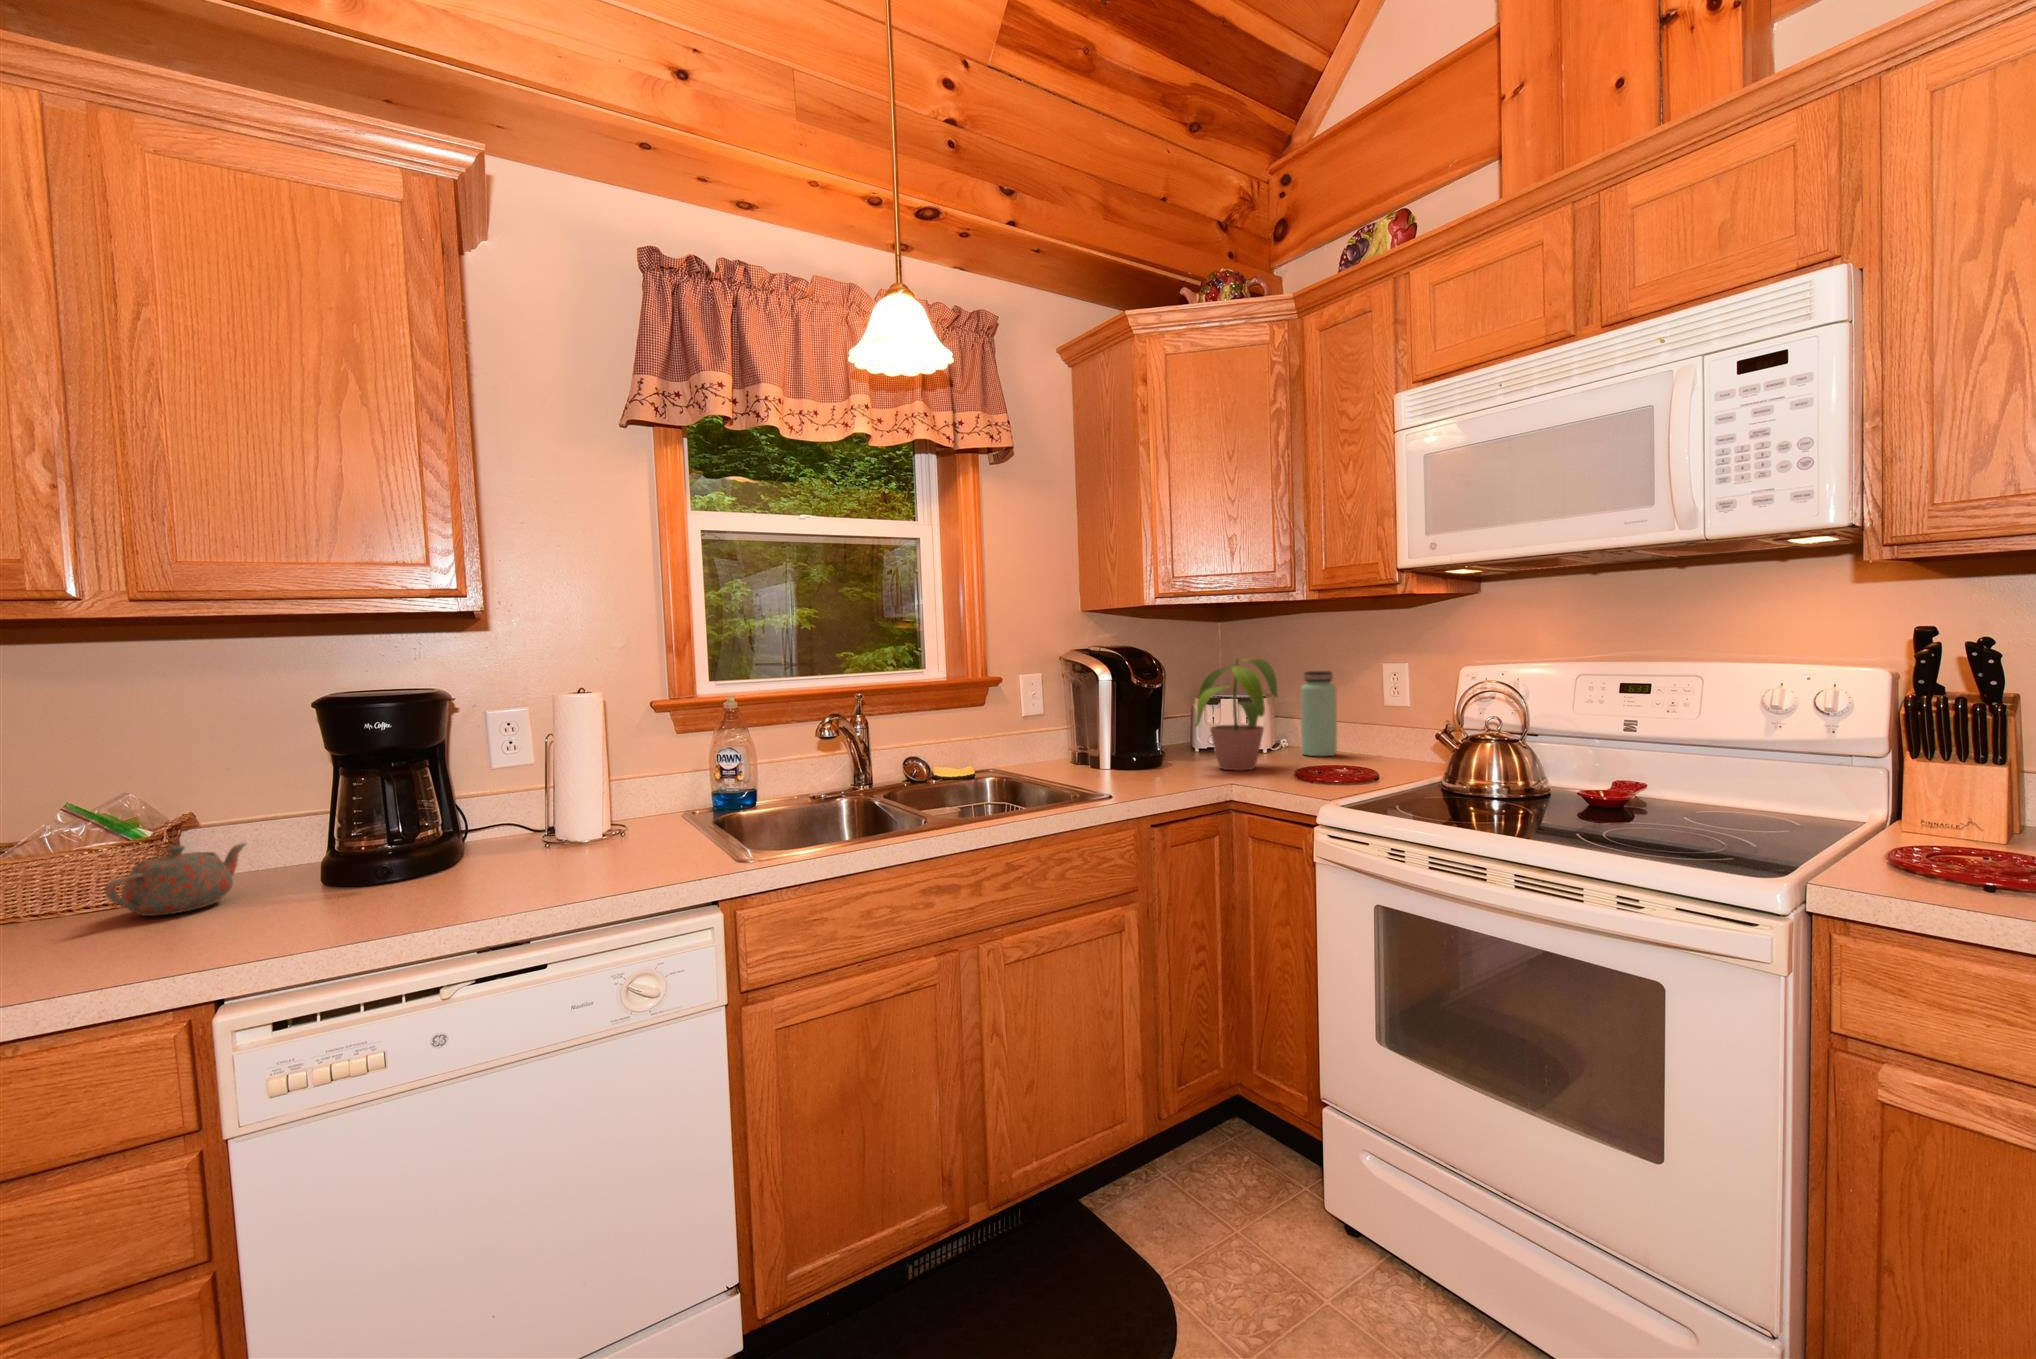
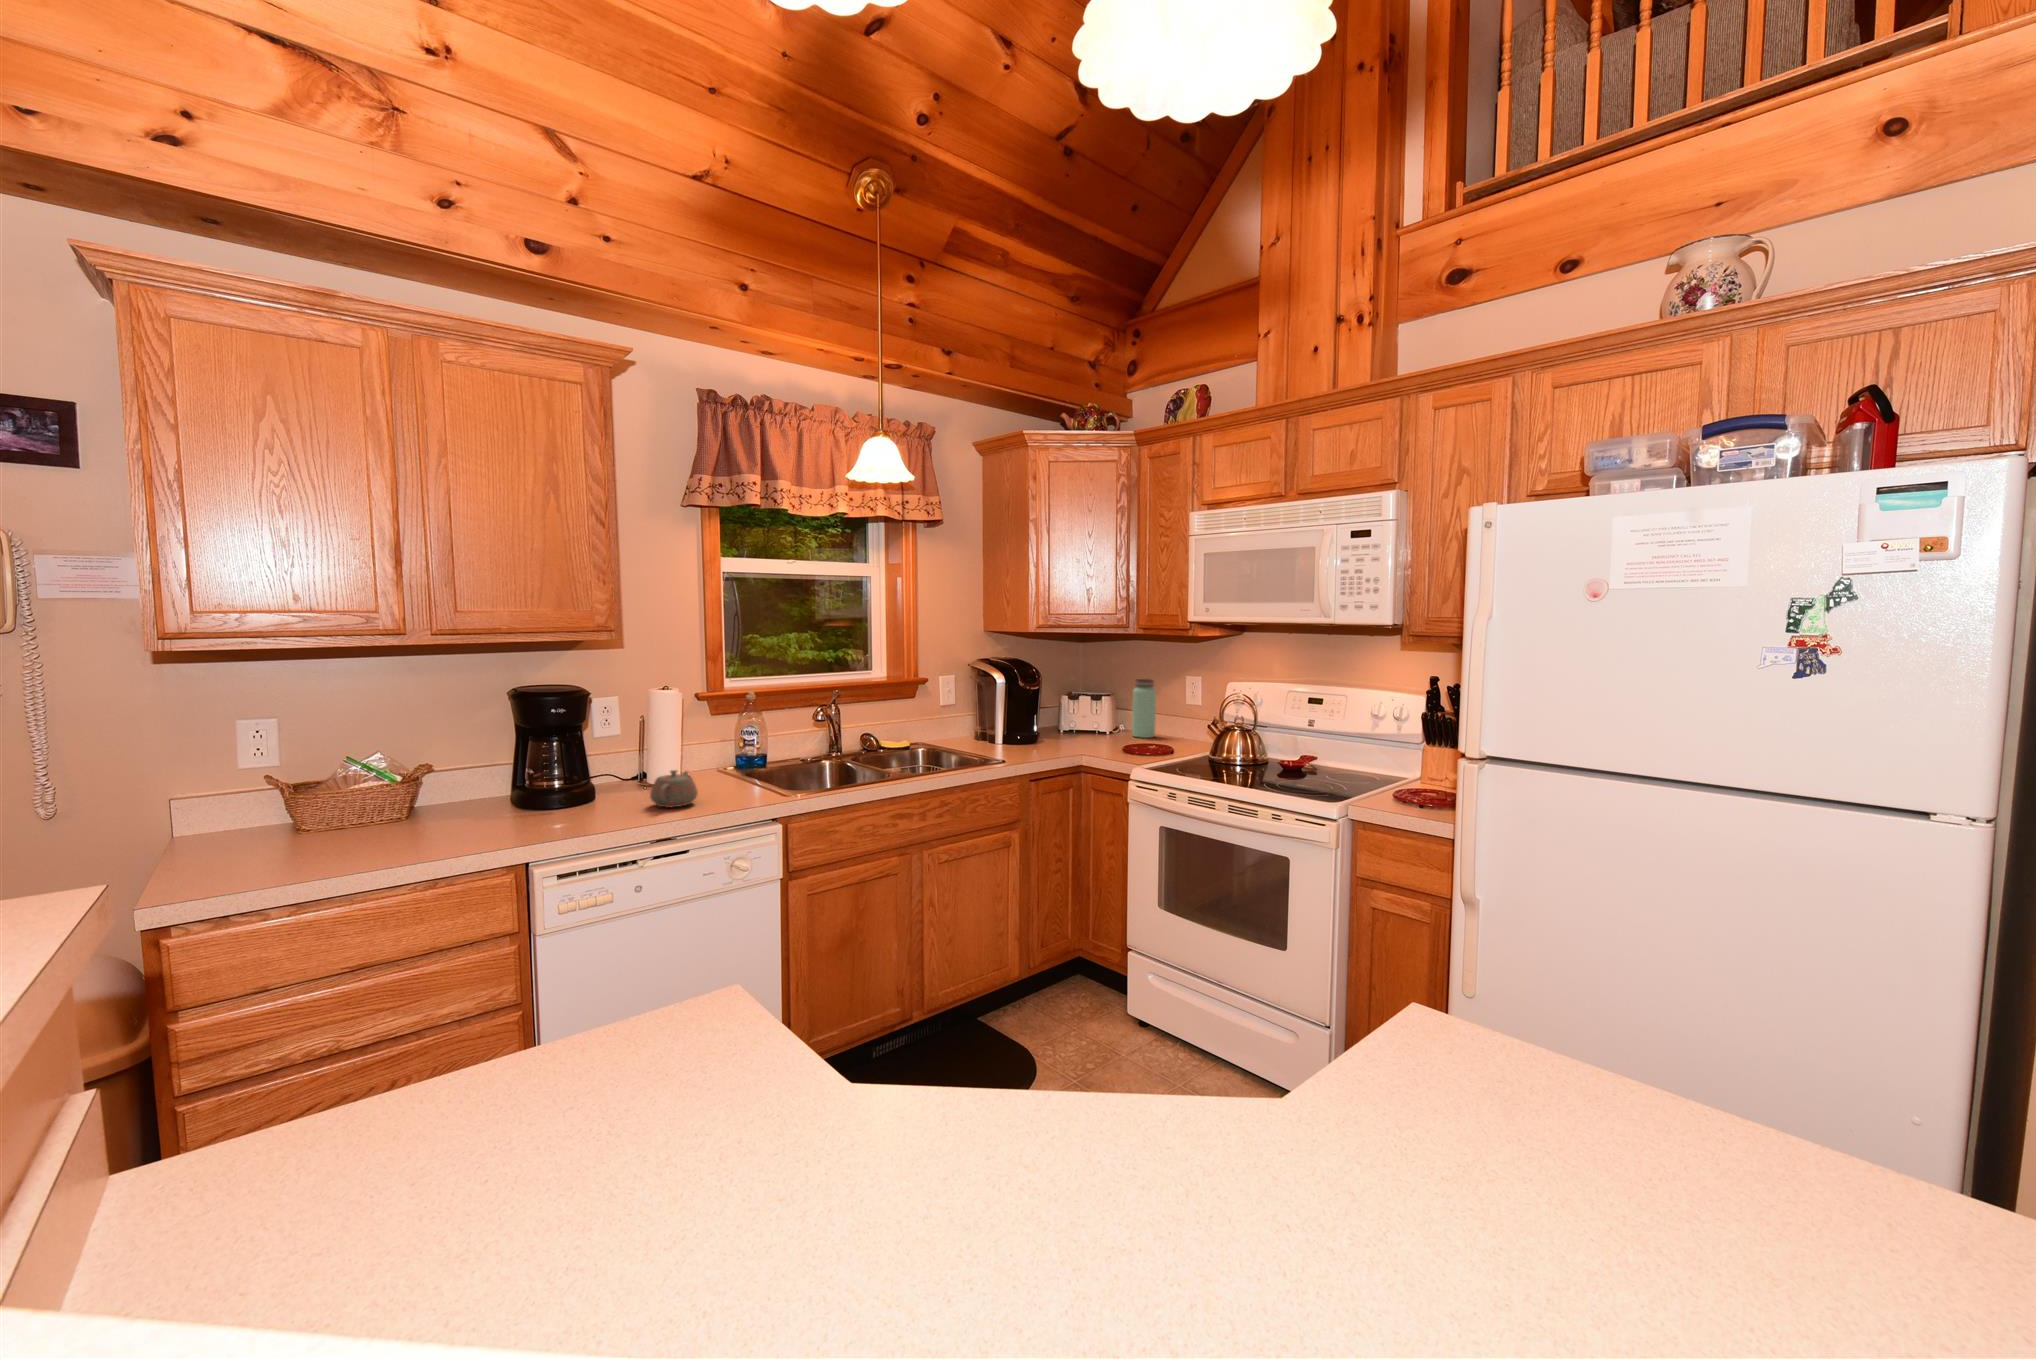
potted plant: present [1195,659,1278,770] -> none [1047,670,1129,746]
teapot: present [105,843,245,916] -> present [650,770,698,807]

